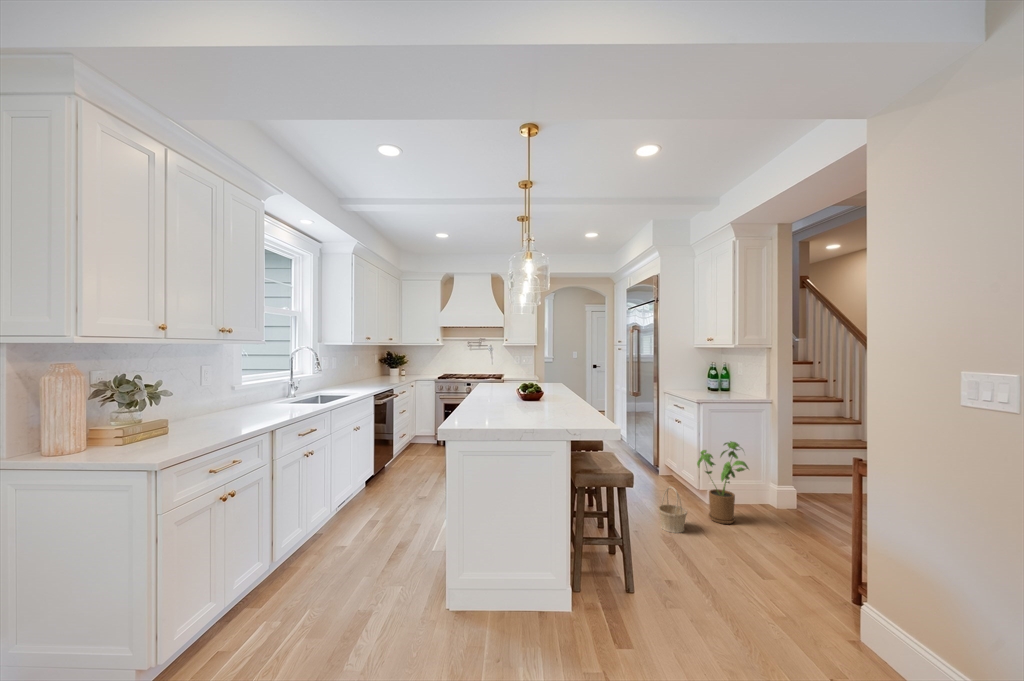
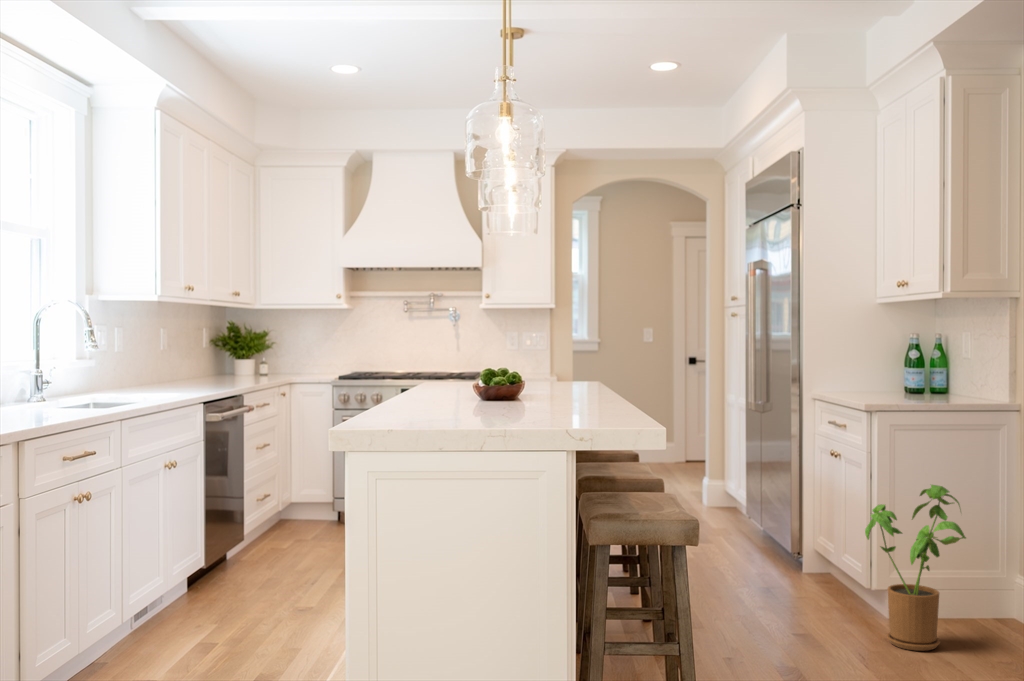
basket: present [658,487,687,533] -> none [780,574,839,665]

